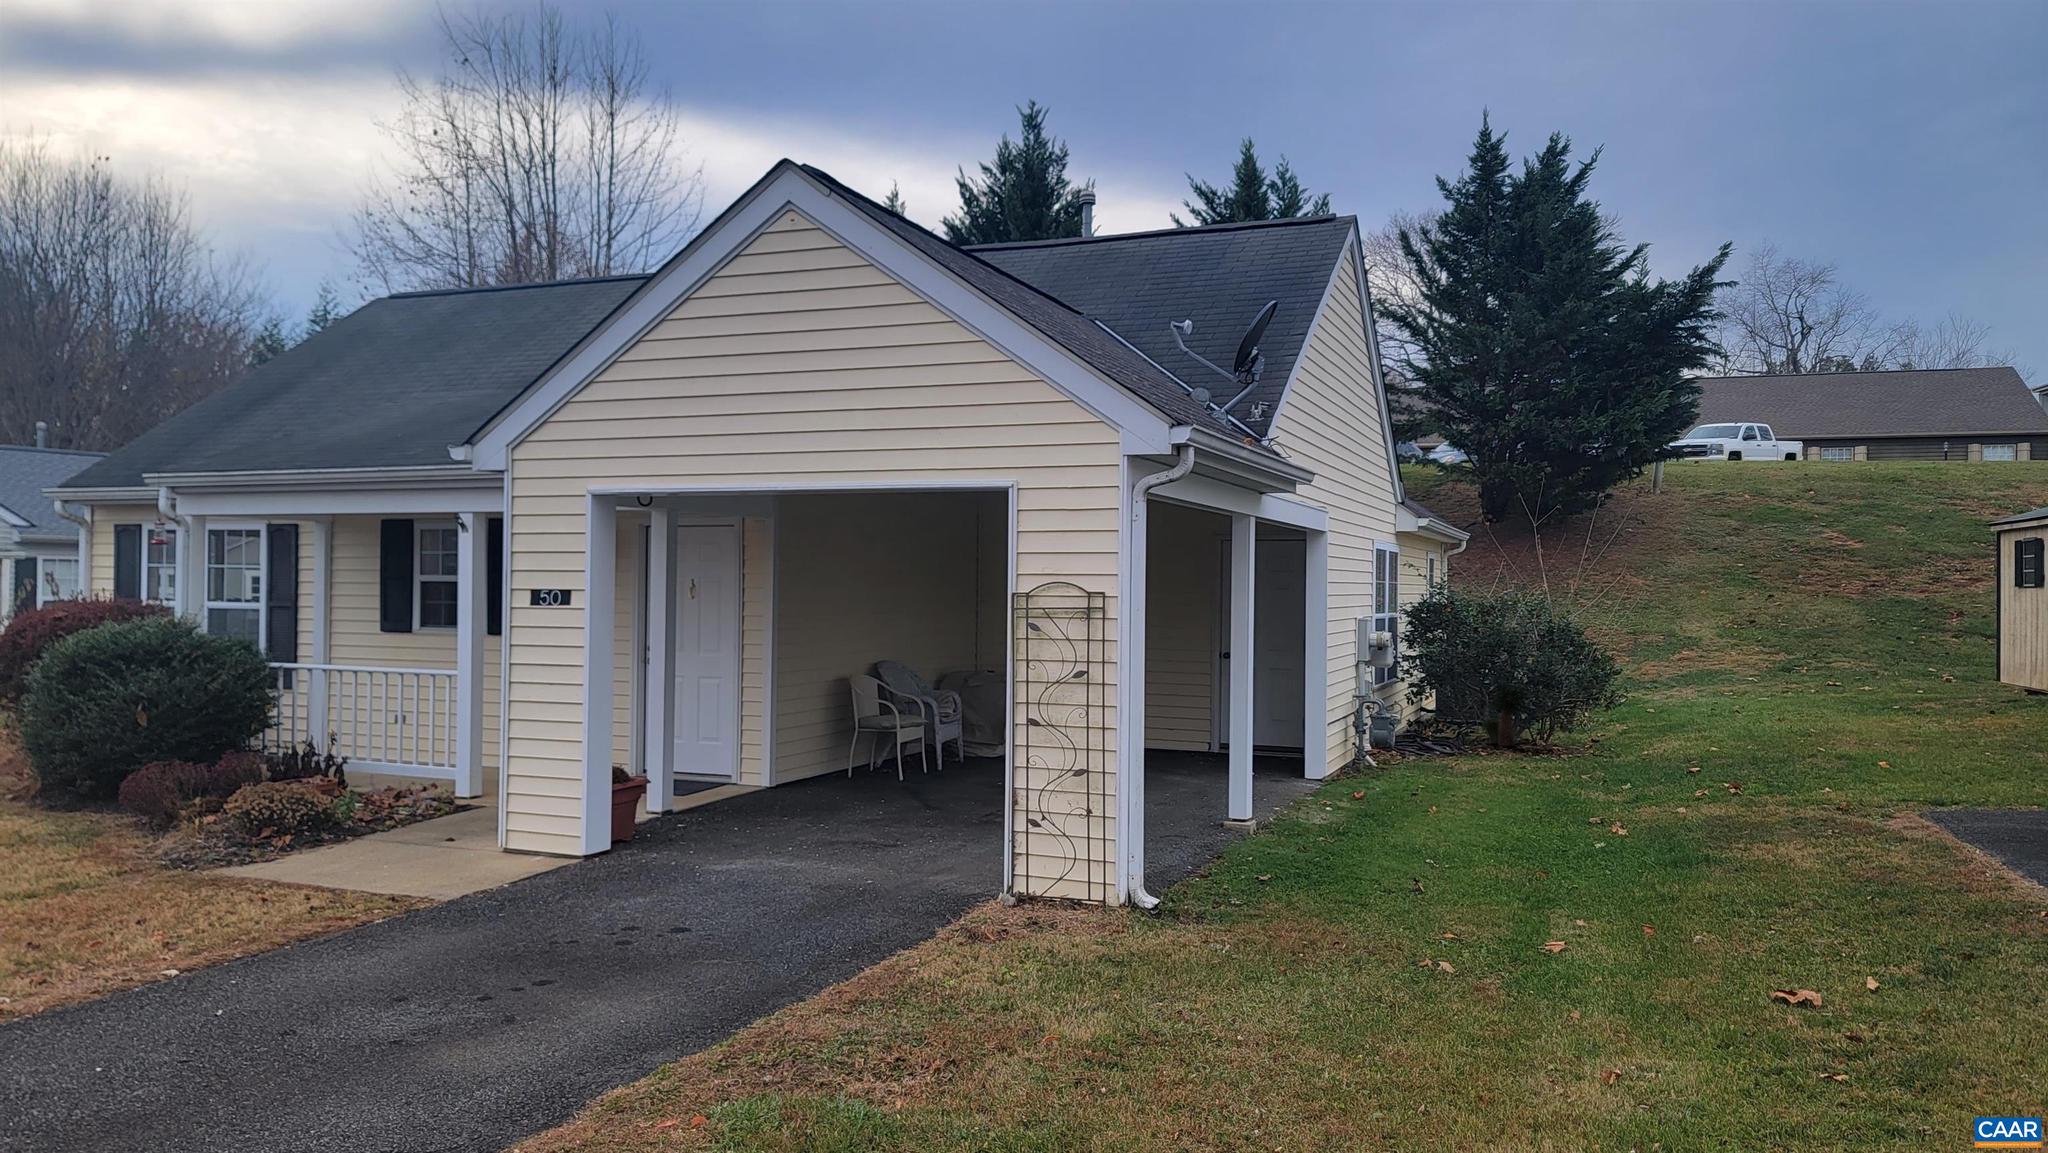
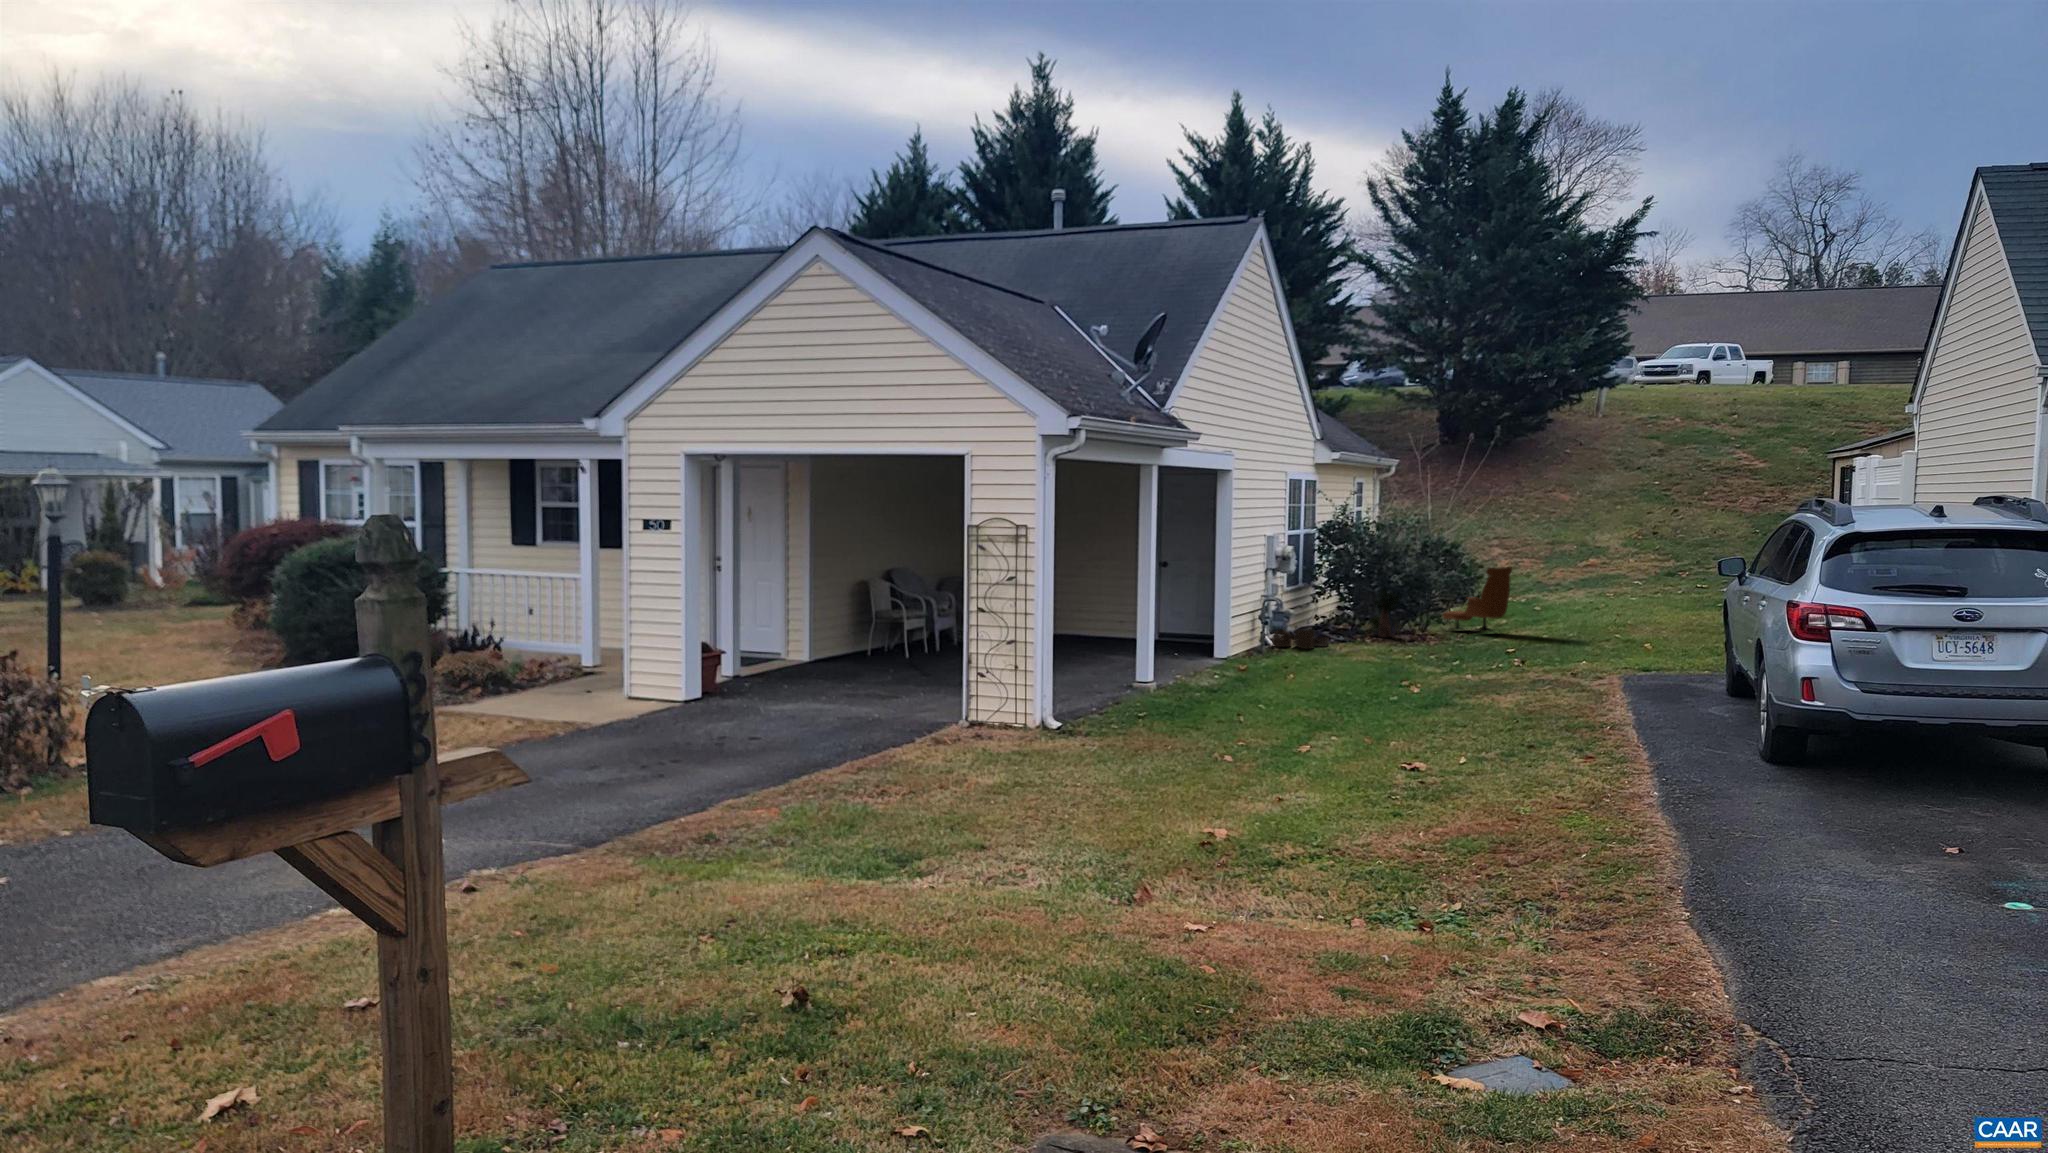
lounge chair: none [1571,655,1666,743] -> present [1443,567,1512,633]
woven basket: none [1372,734,1446,763] -> present [1272,629,1328,649]

